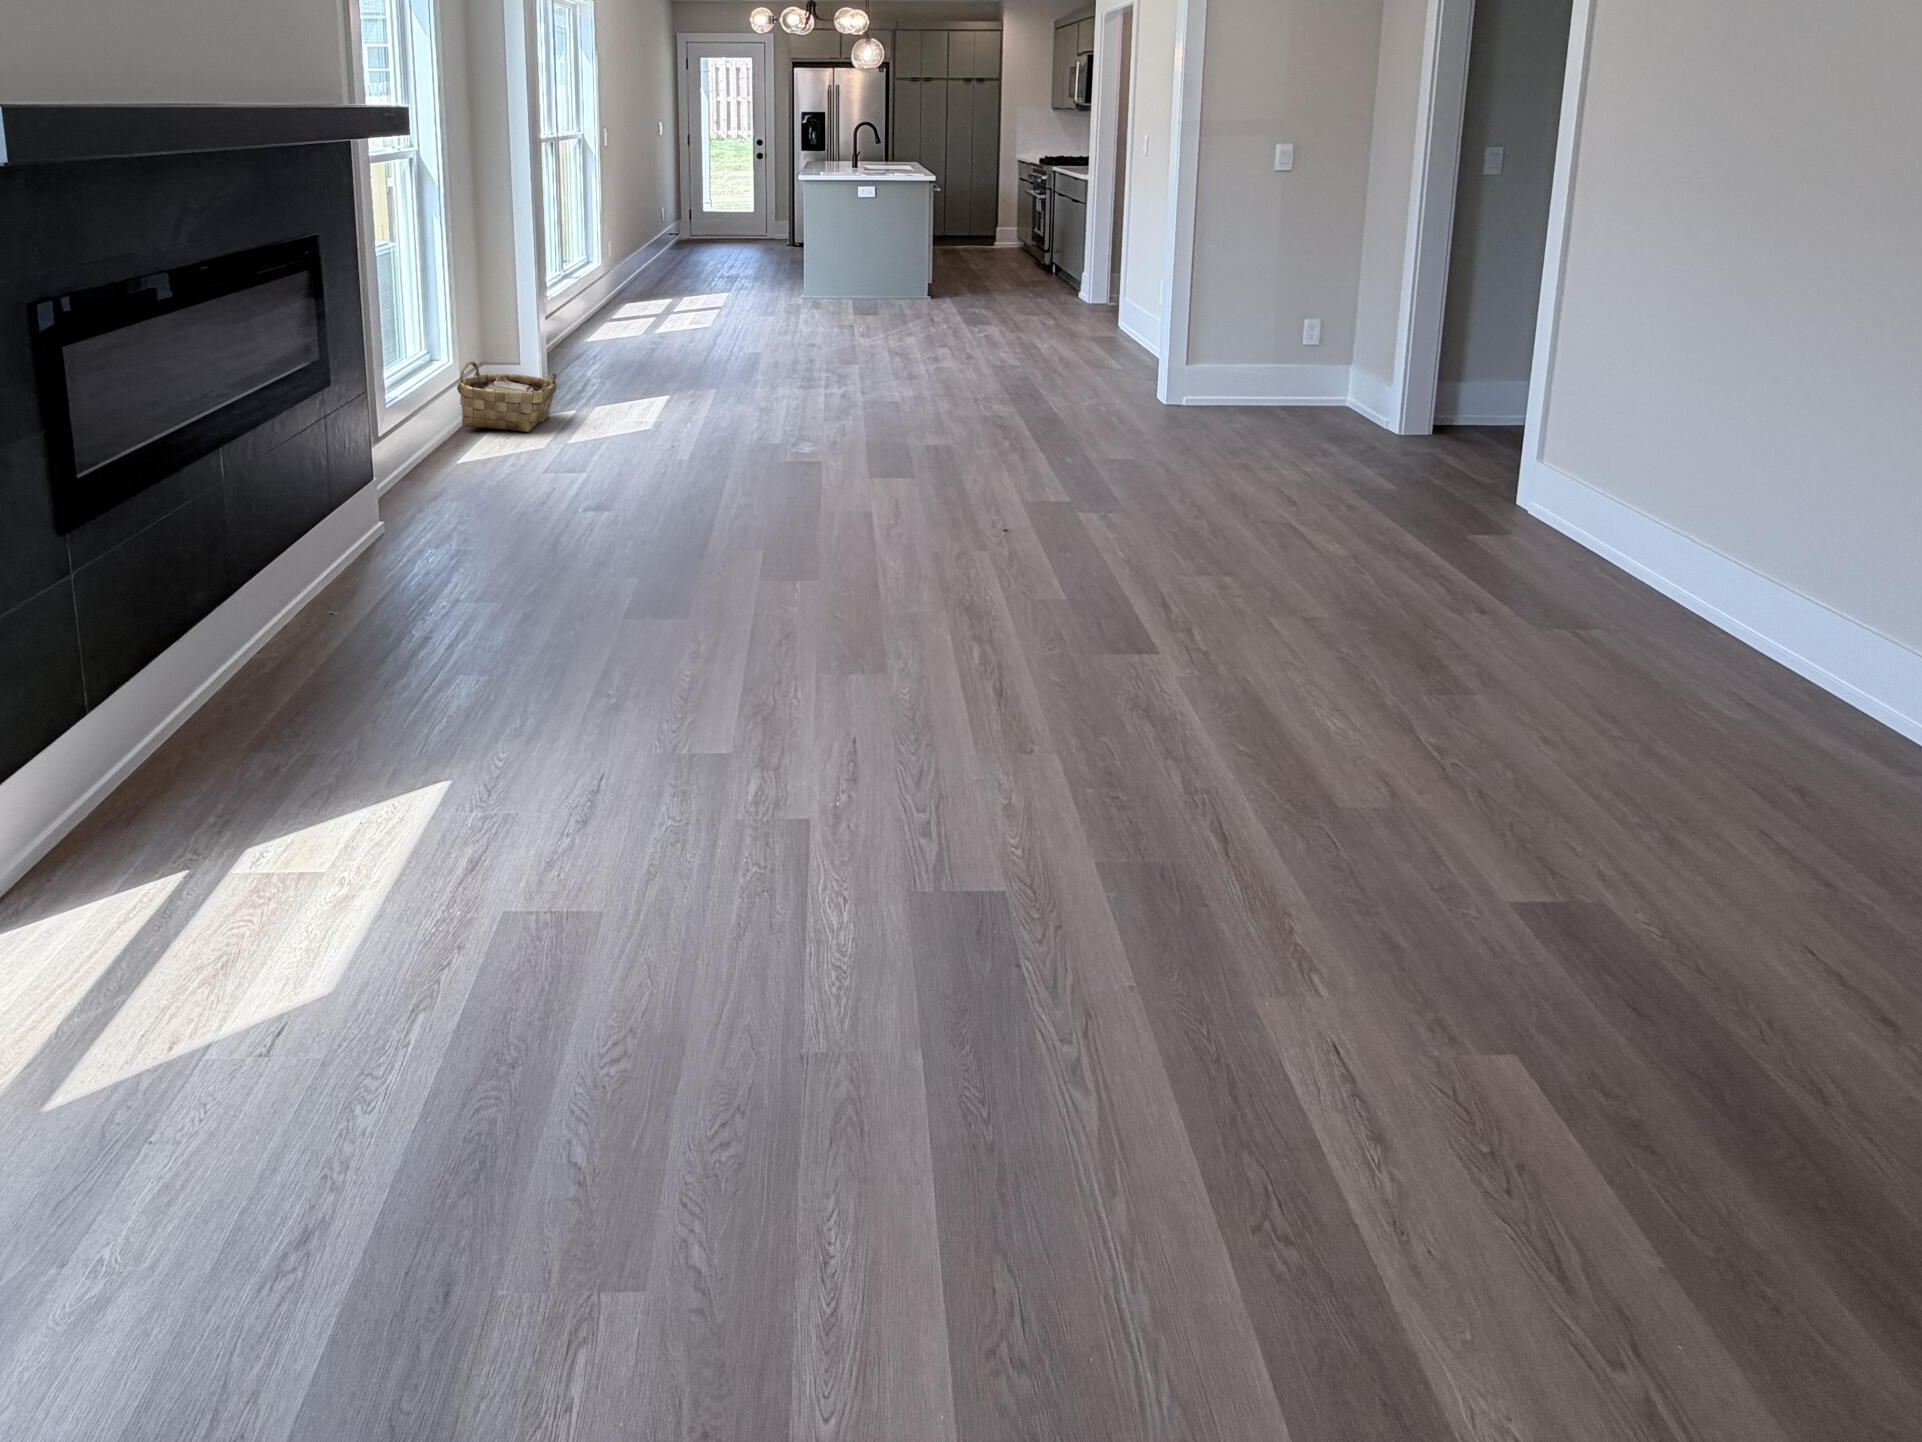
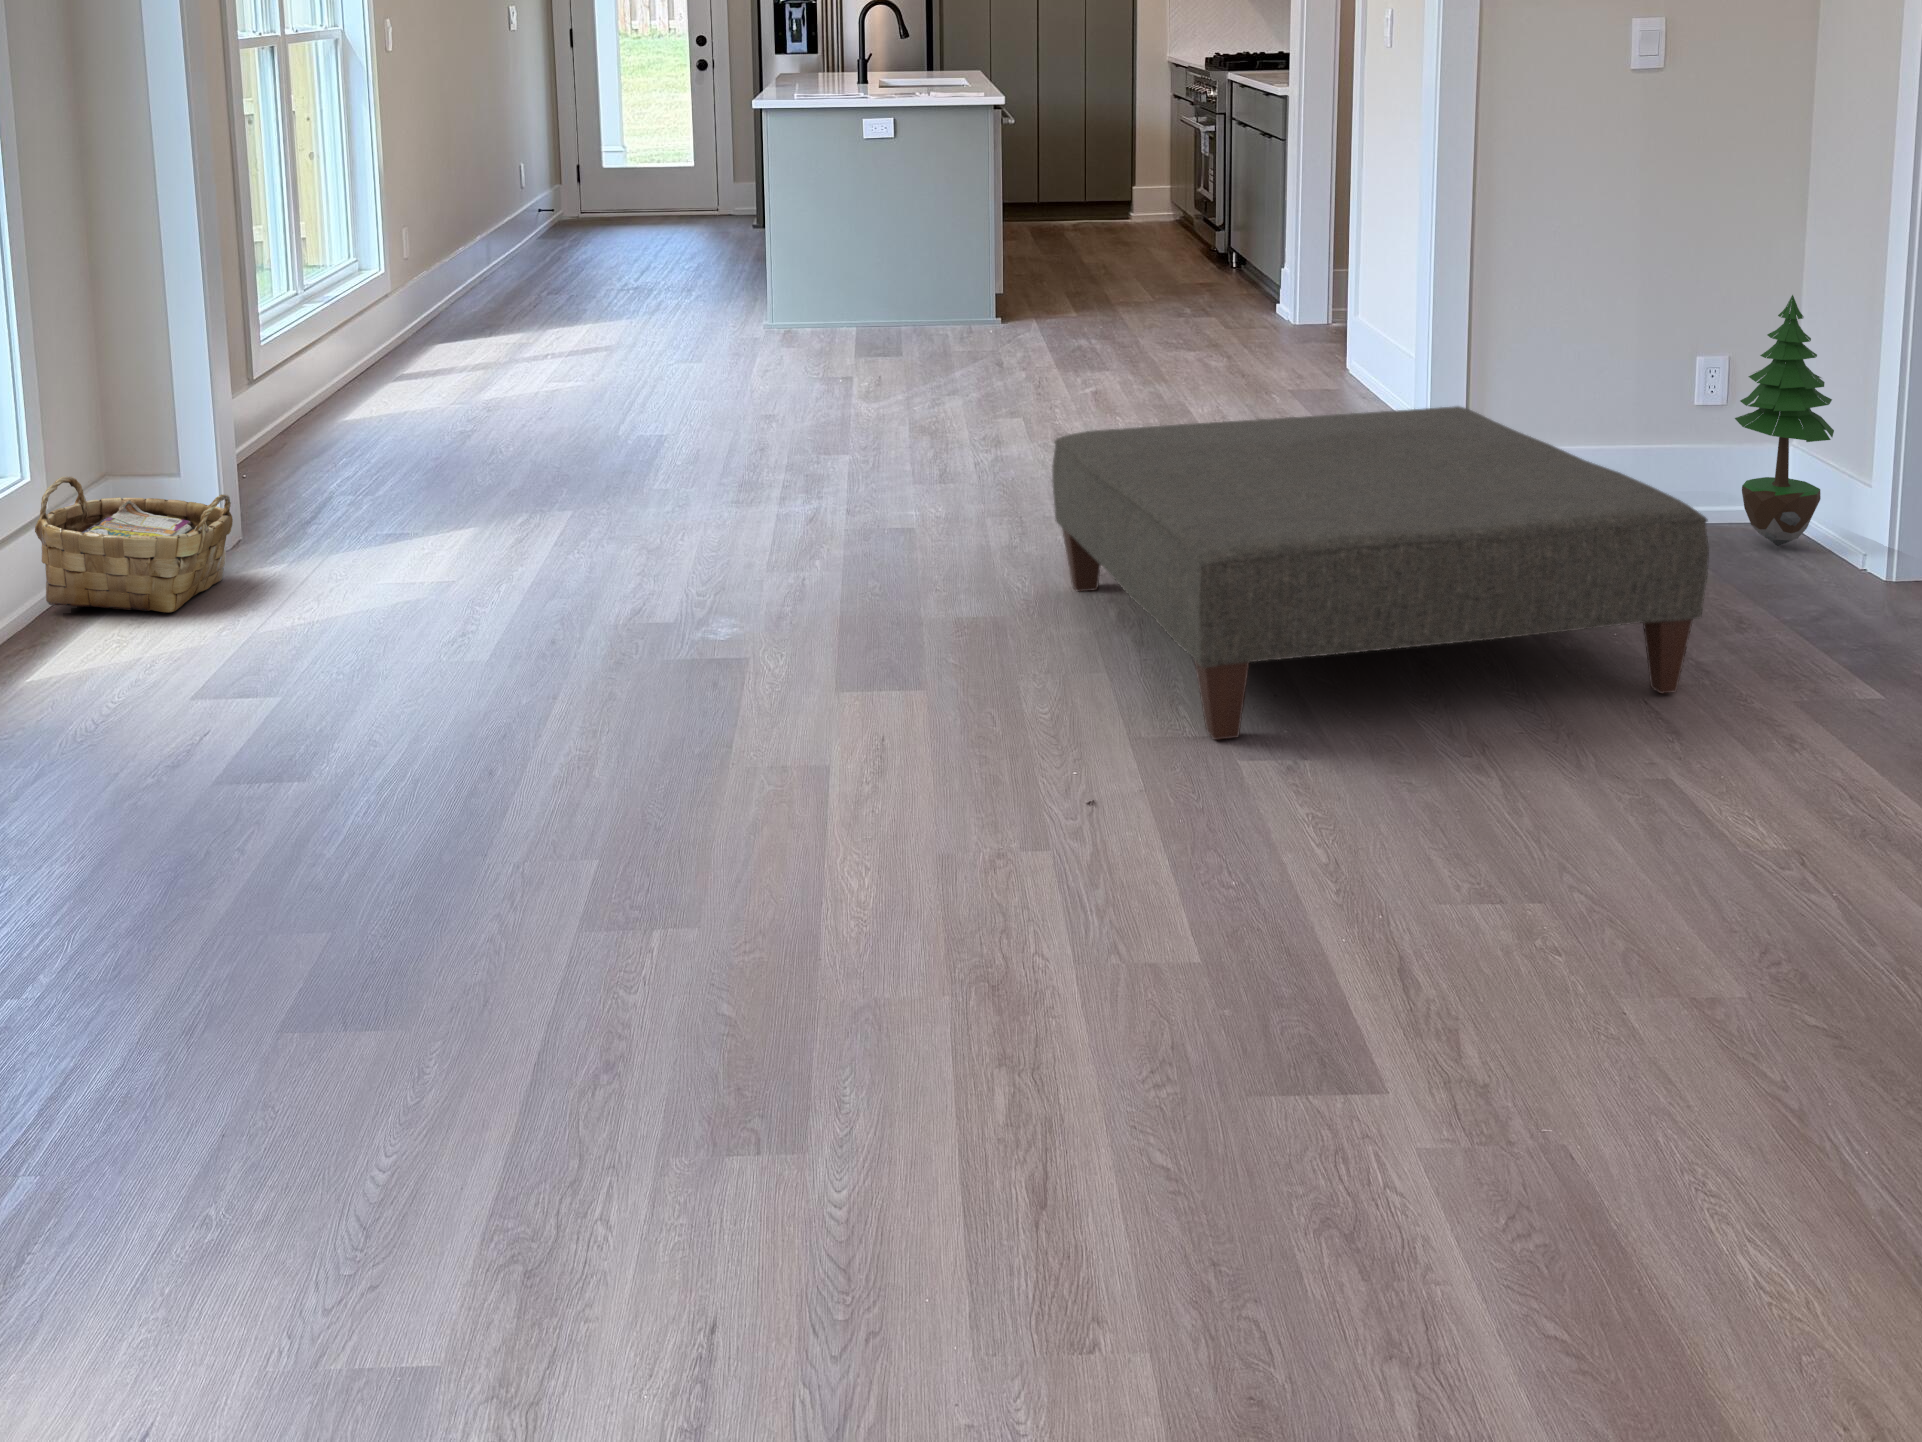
potted tree: none [1325,289,1375,417] -> present [1735,295,1834,546]
ottoman: none [981,342,1312,498] -> present [1052,406,1709,740]

